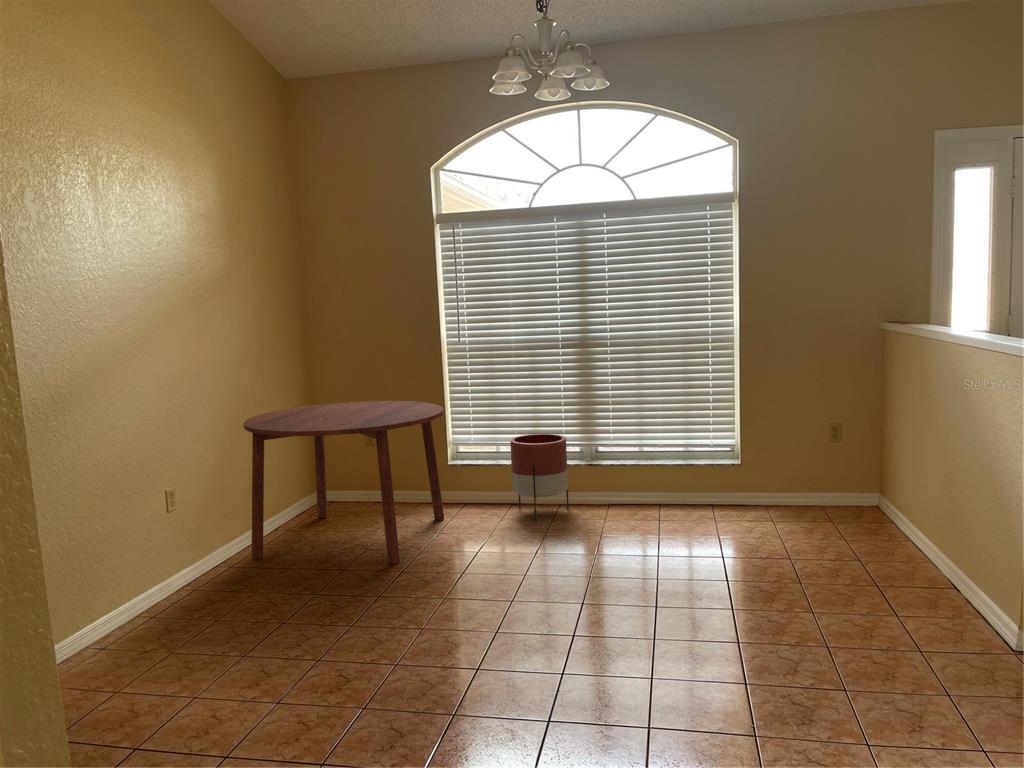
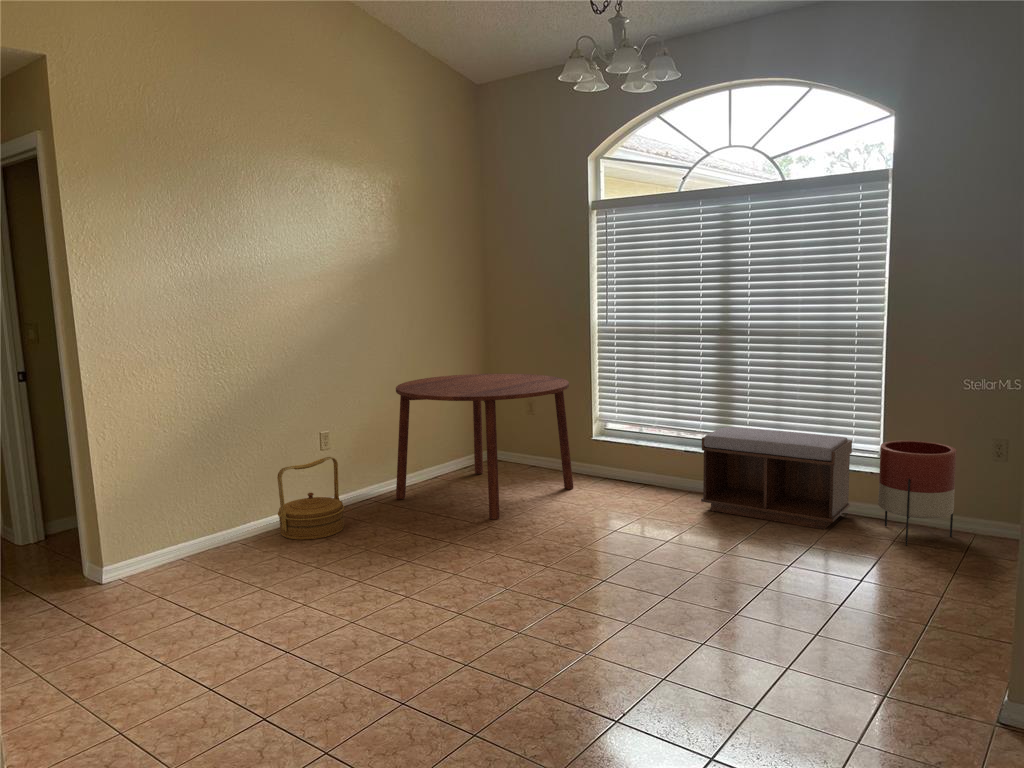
planter: present [510,434,569,521] -> present [878,440,957,546]
bench: none [589,435,720,522] -> present [701,427,852,529]
woven basket: none [130,519,220,632] -> present [277,457,344,540]

